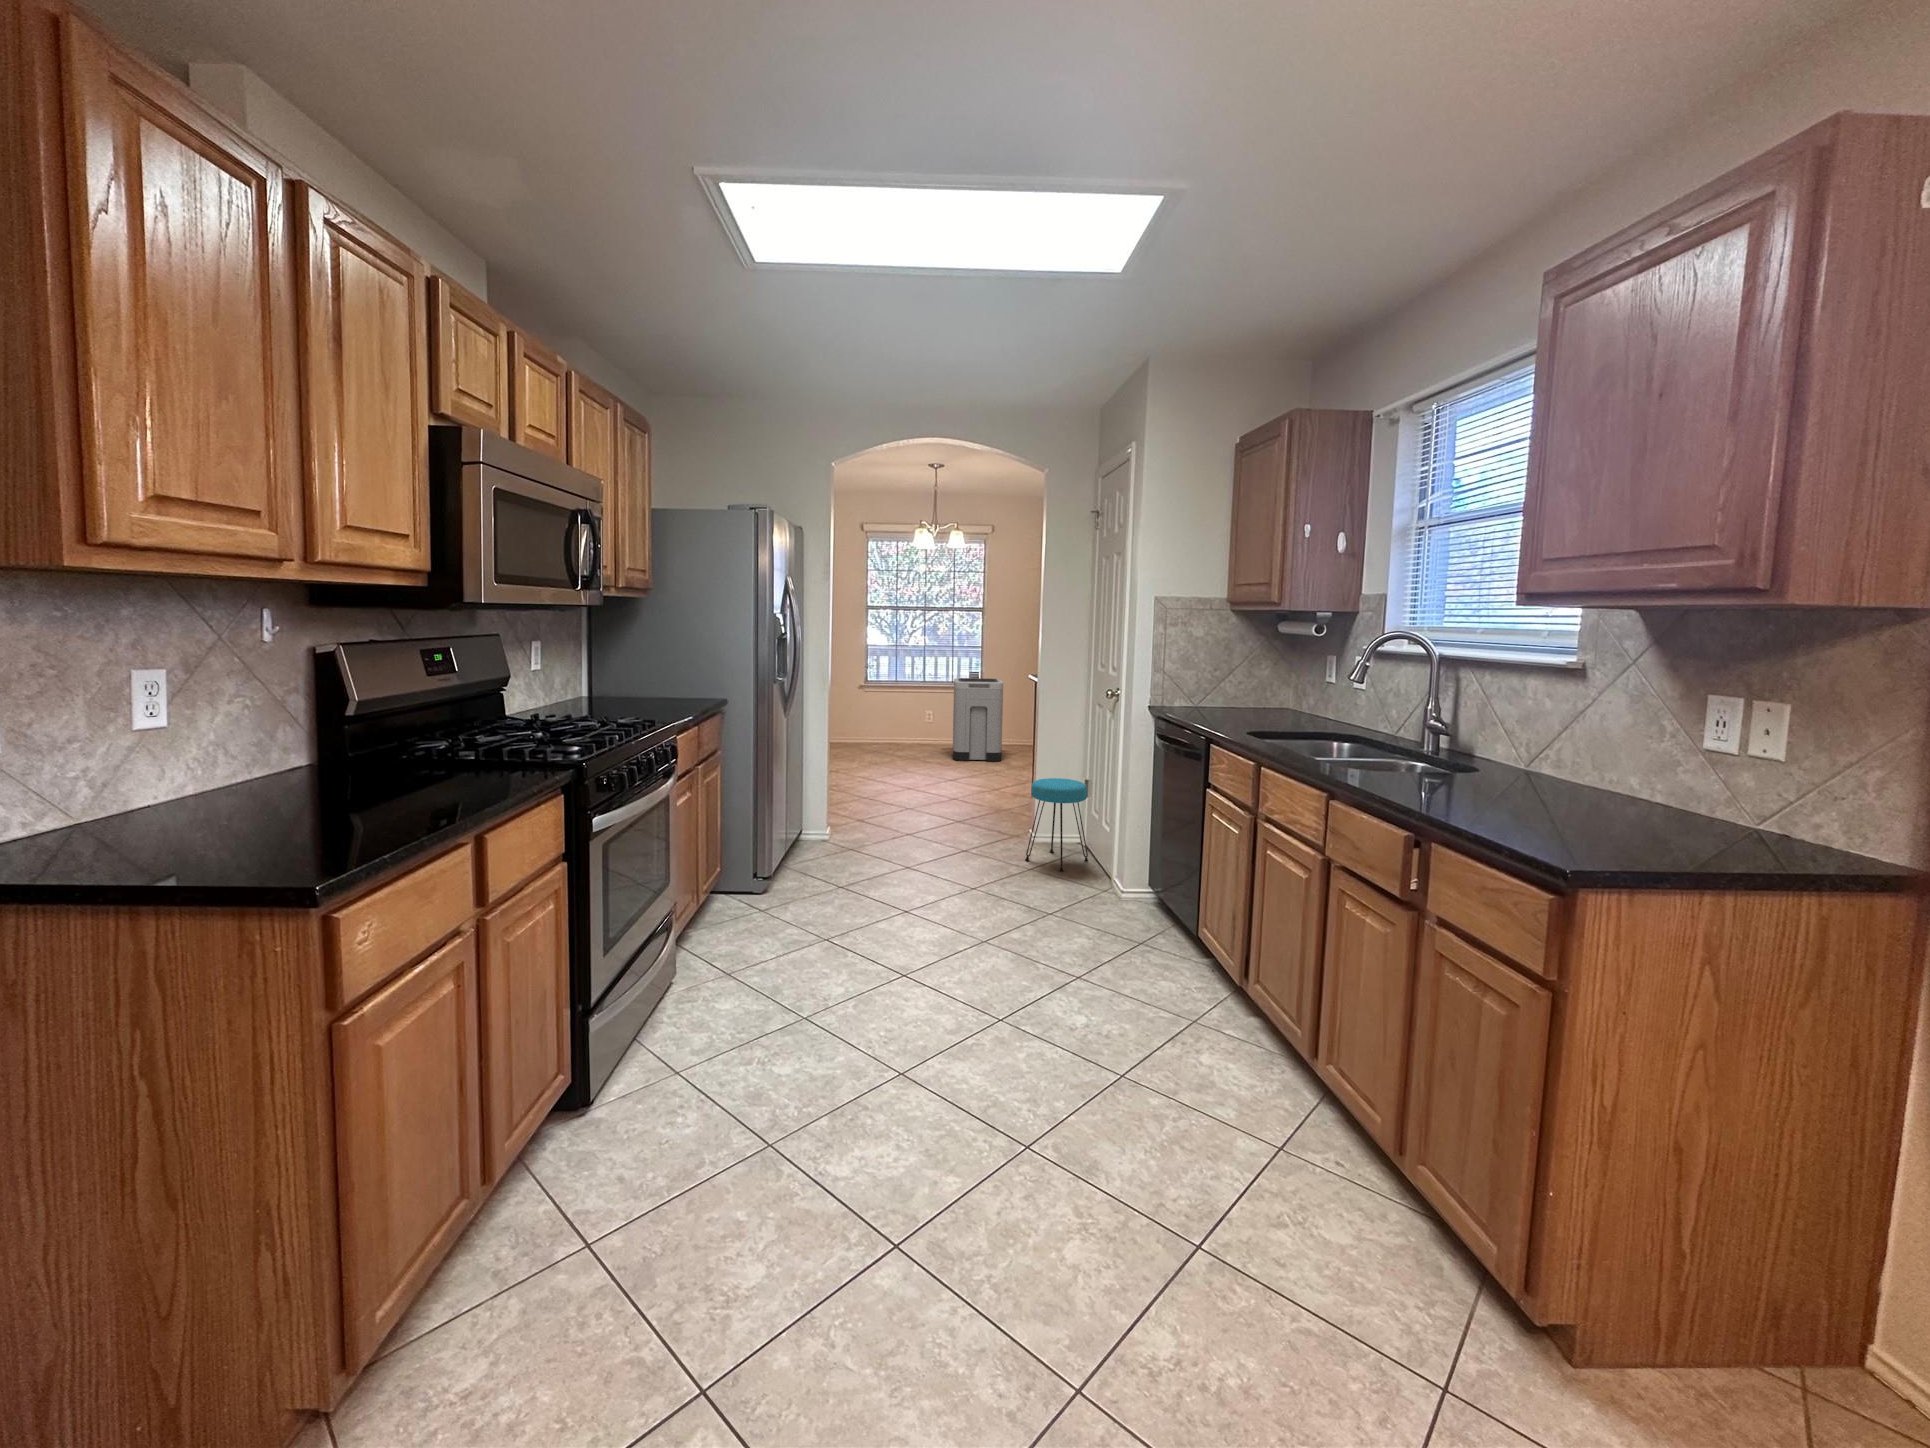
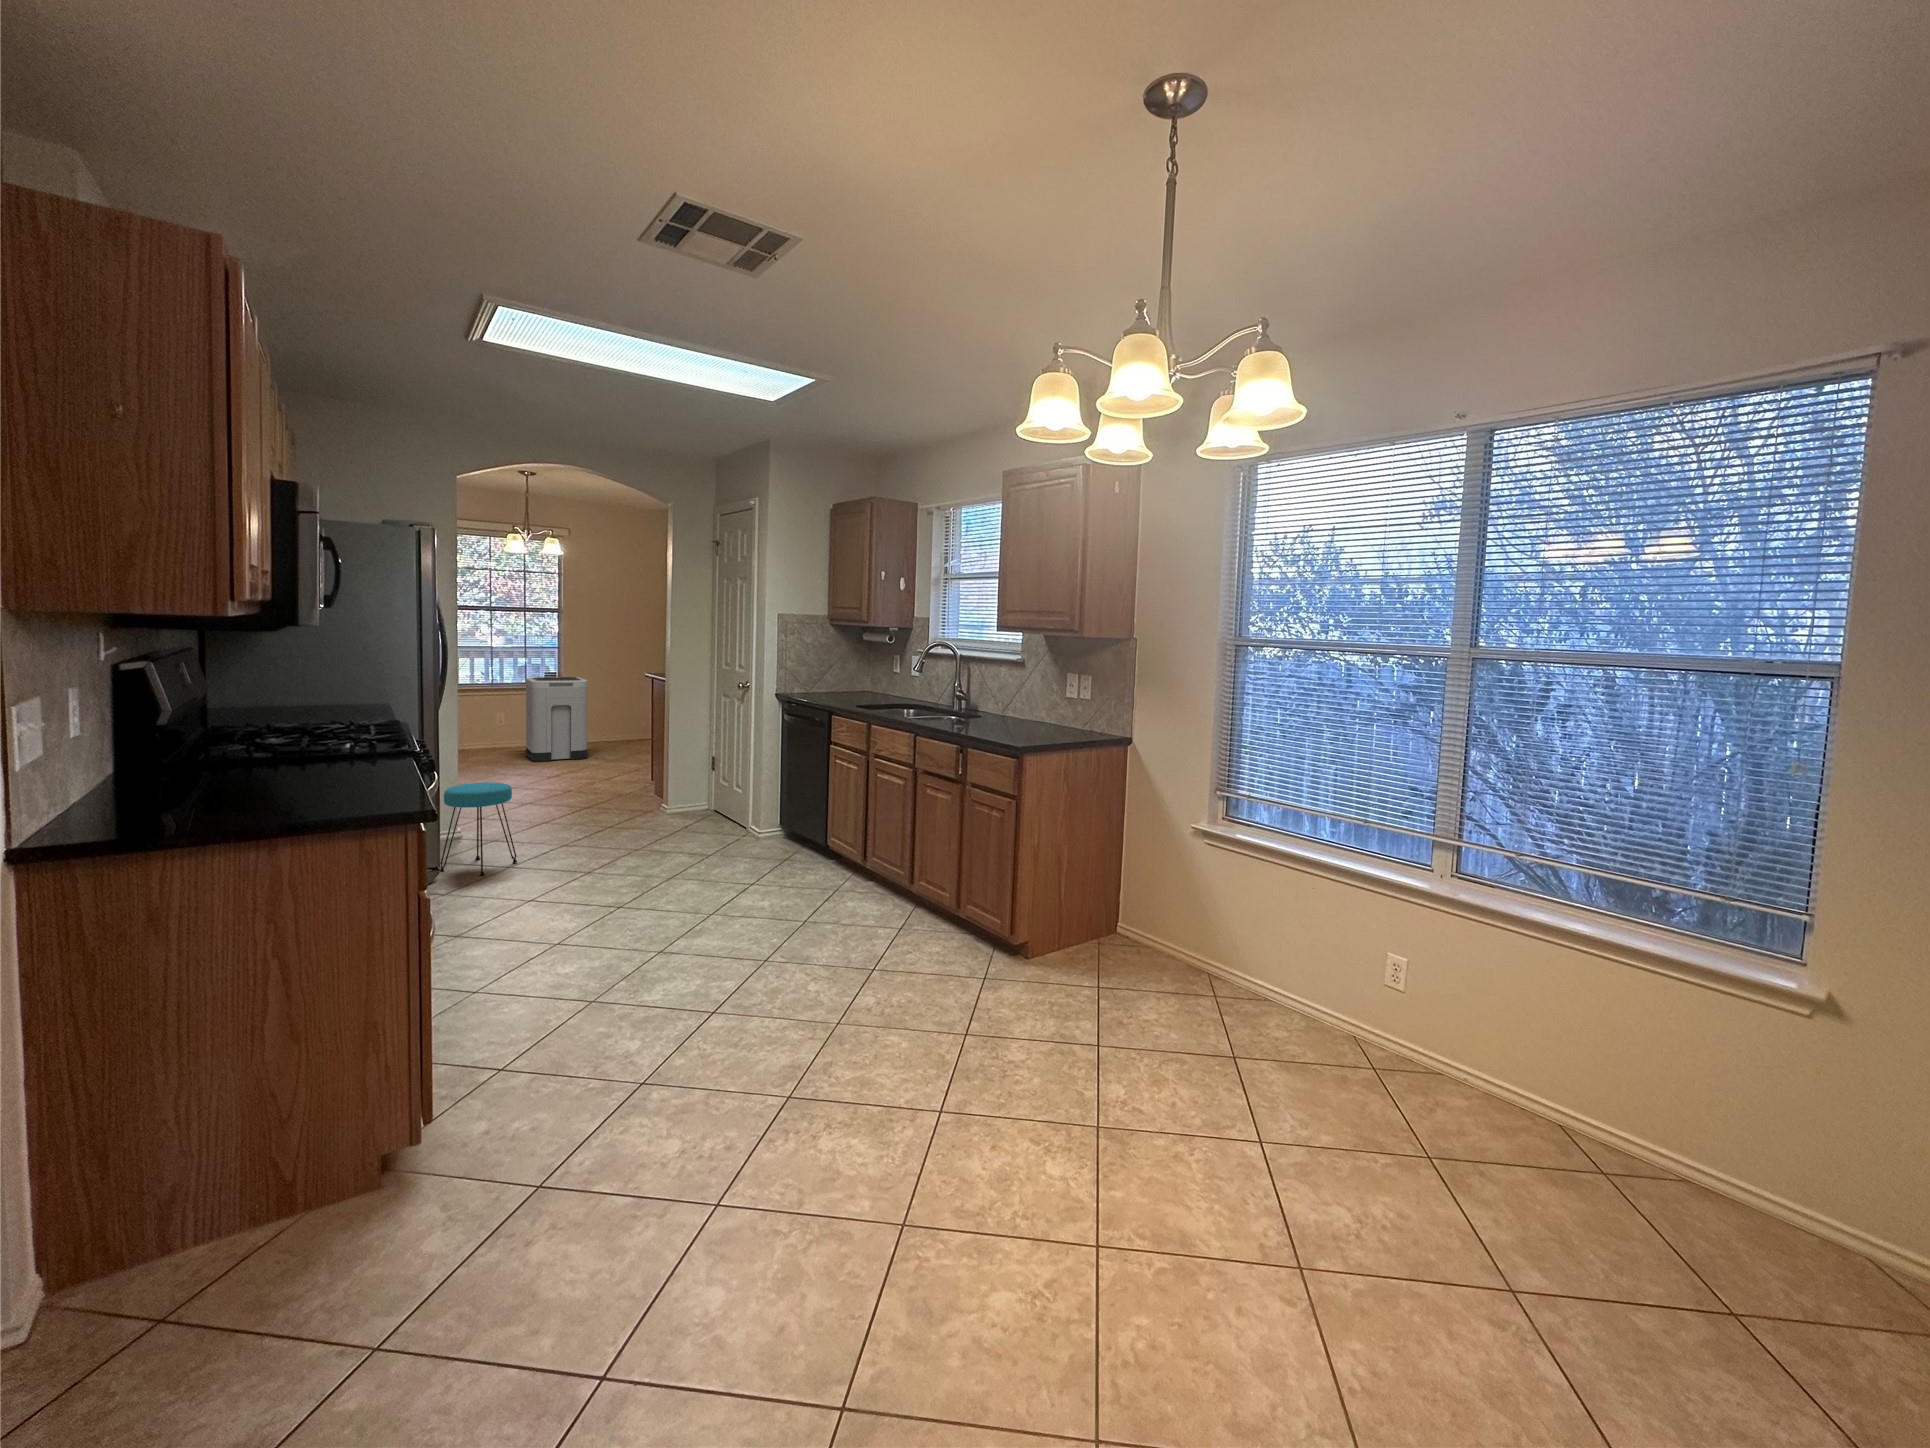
stool: present [1025,778,1088,870] -> present [440,782,517,875]

